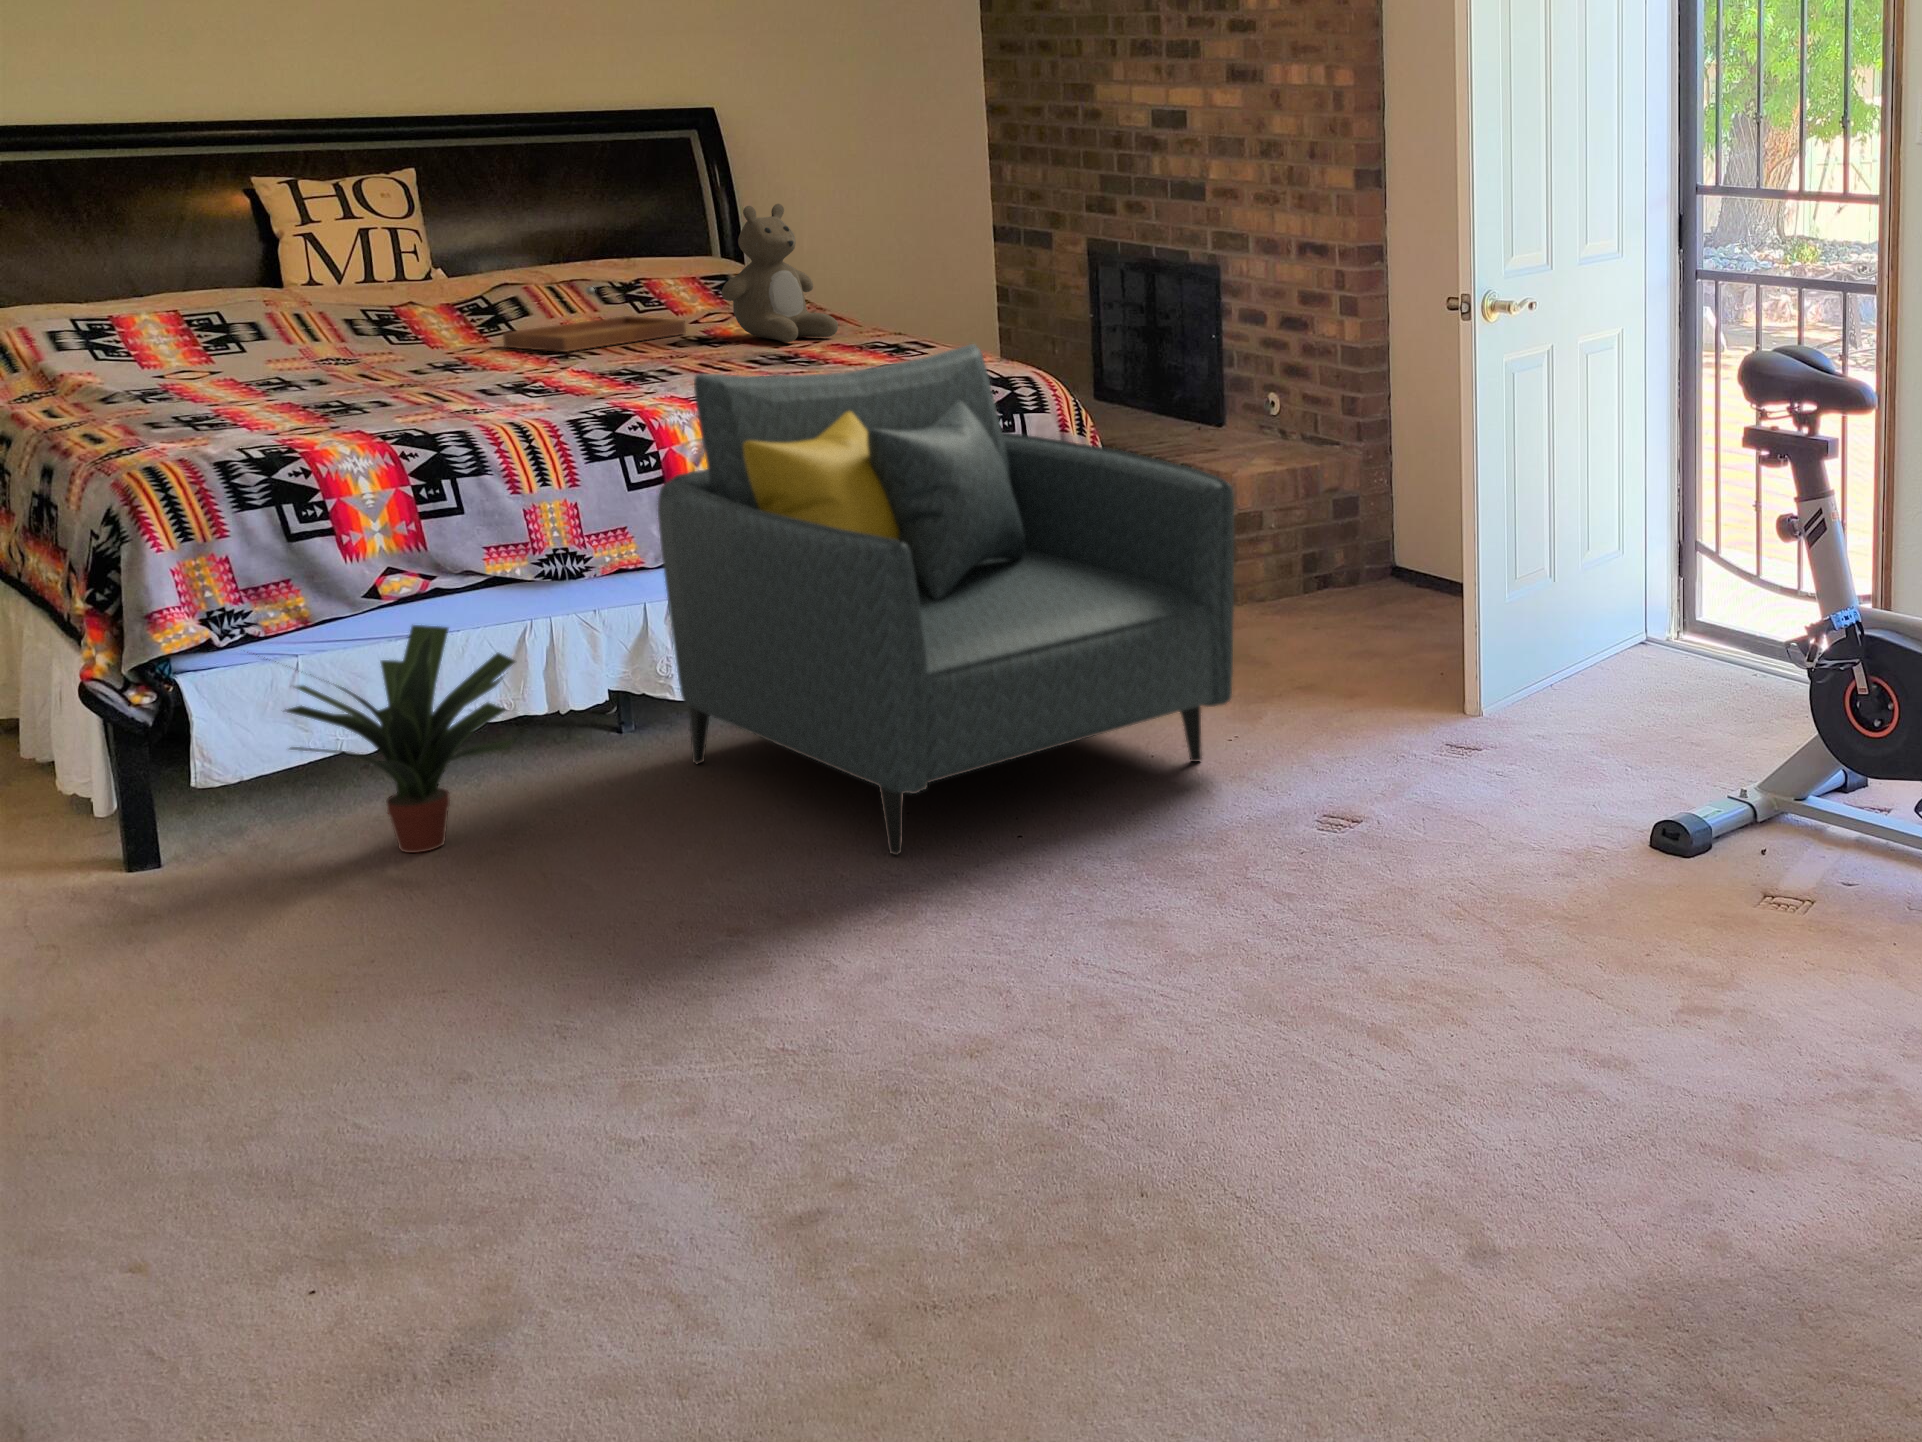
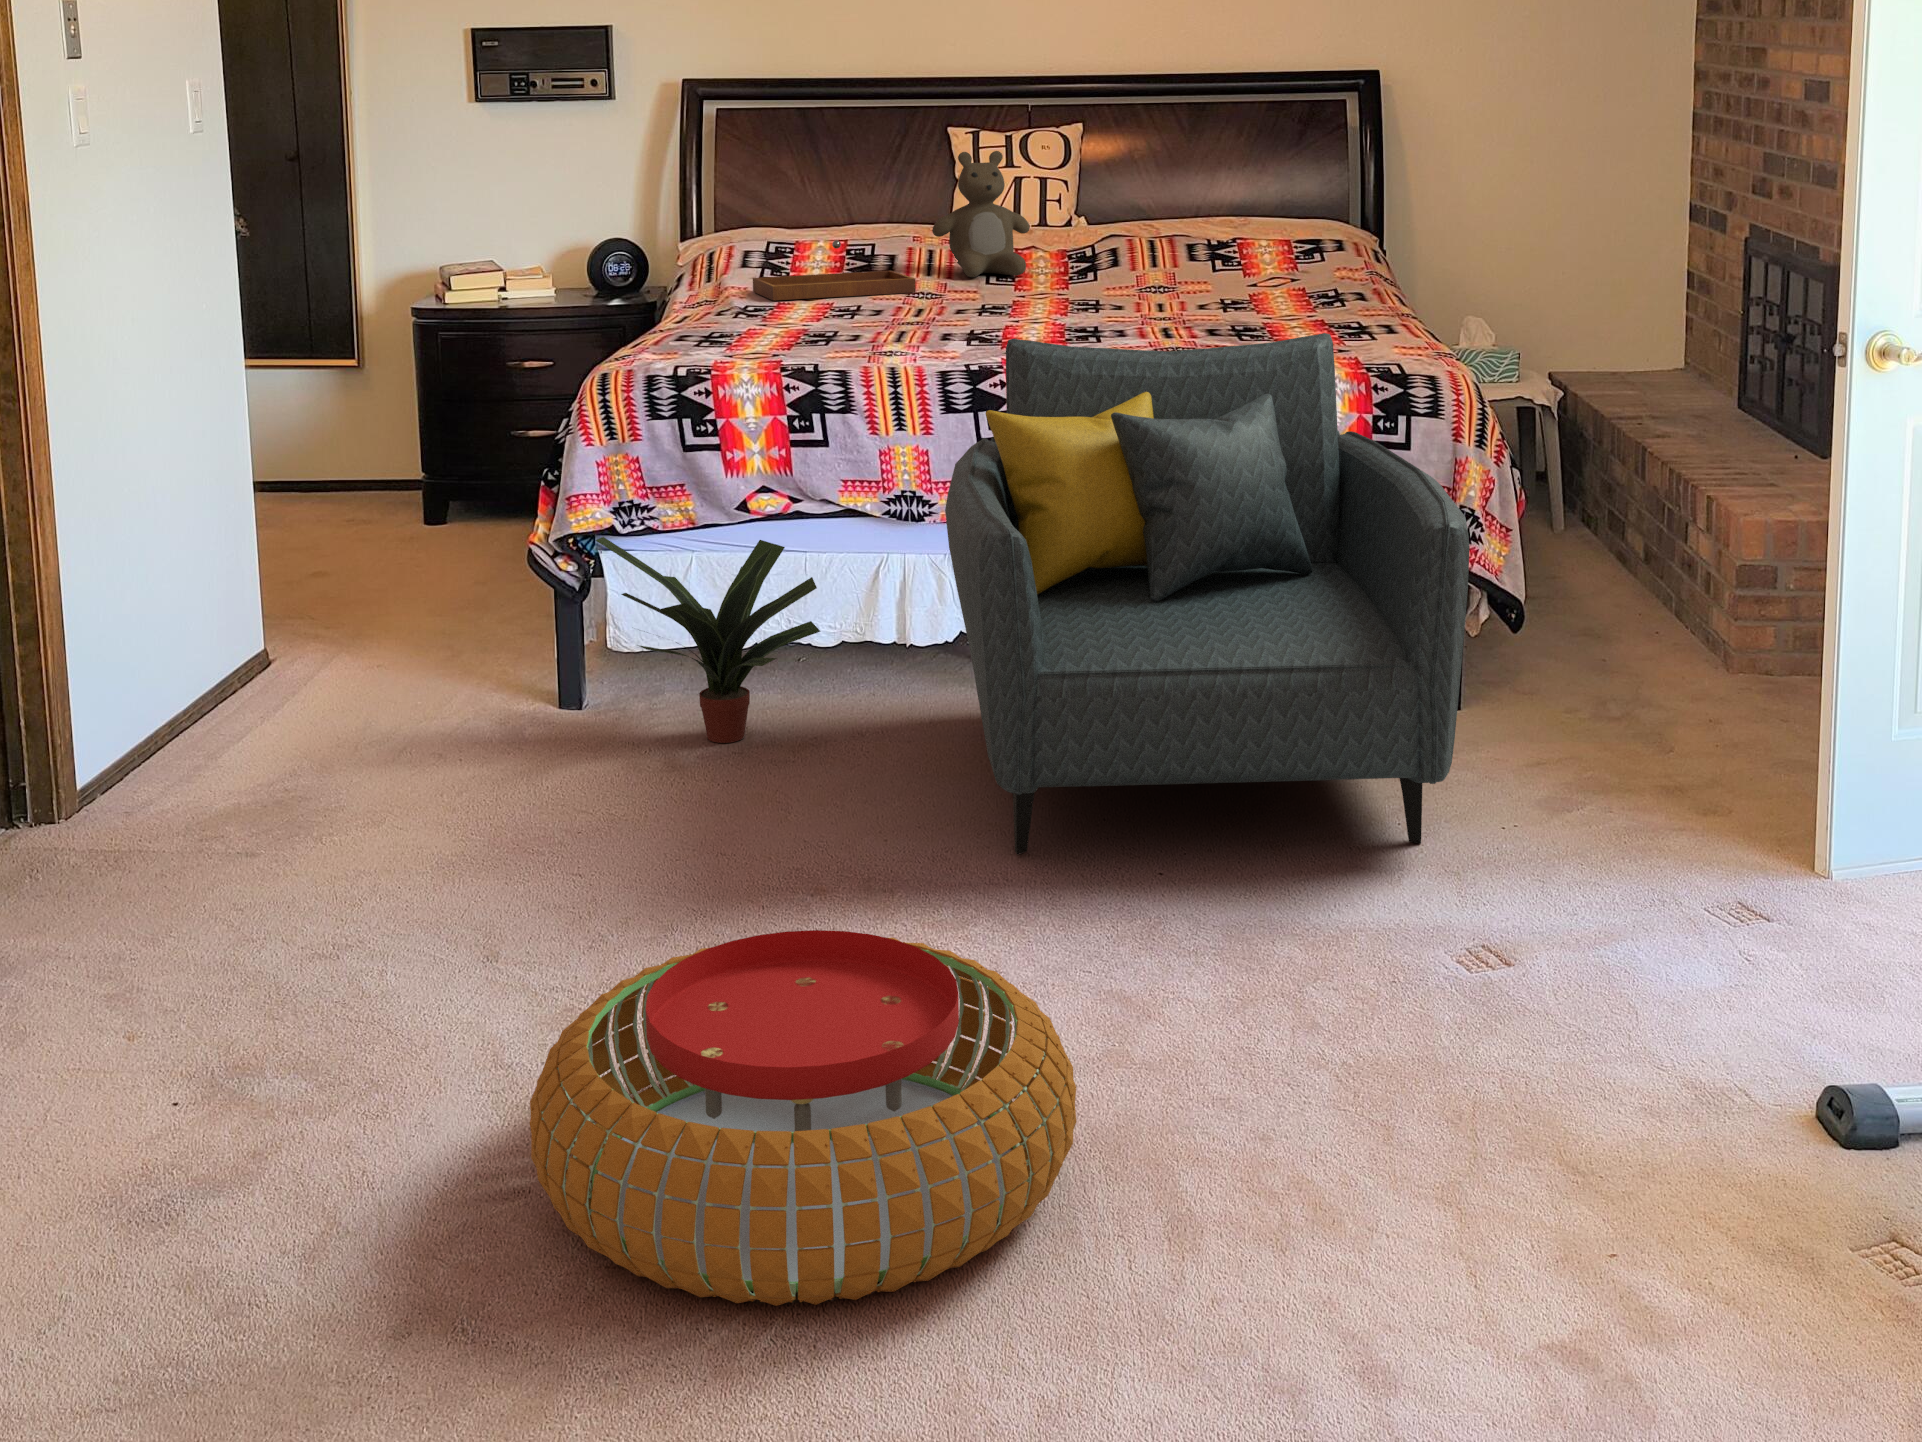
teddy bear: present [722,204,838,342] -> present [932,151,1030,277]
tray: present [503,287,686,352] -> present [753,240,916,300]
pouf: none [839,896,1359,1238] -> present [530,930,1077,1306]

